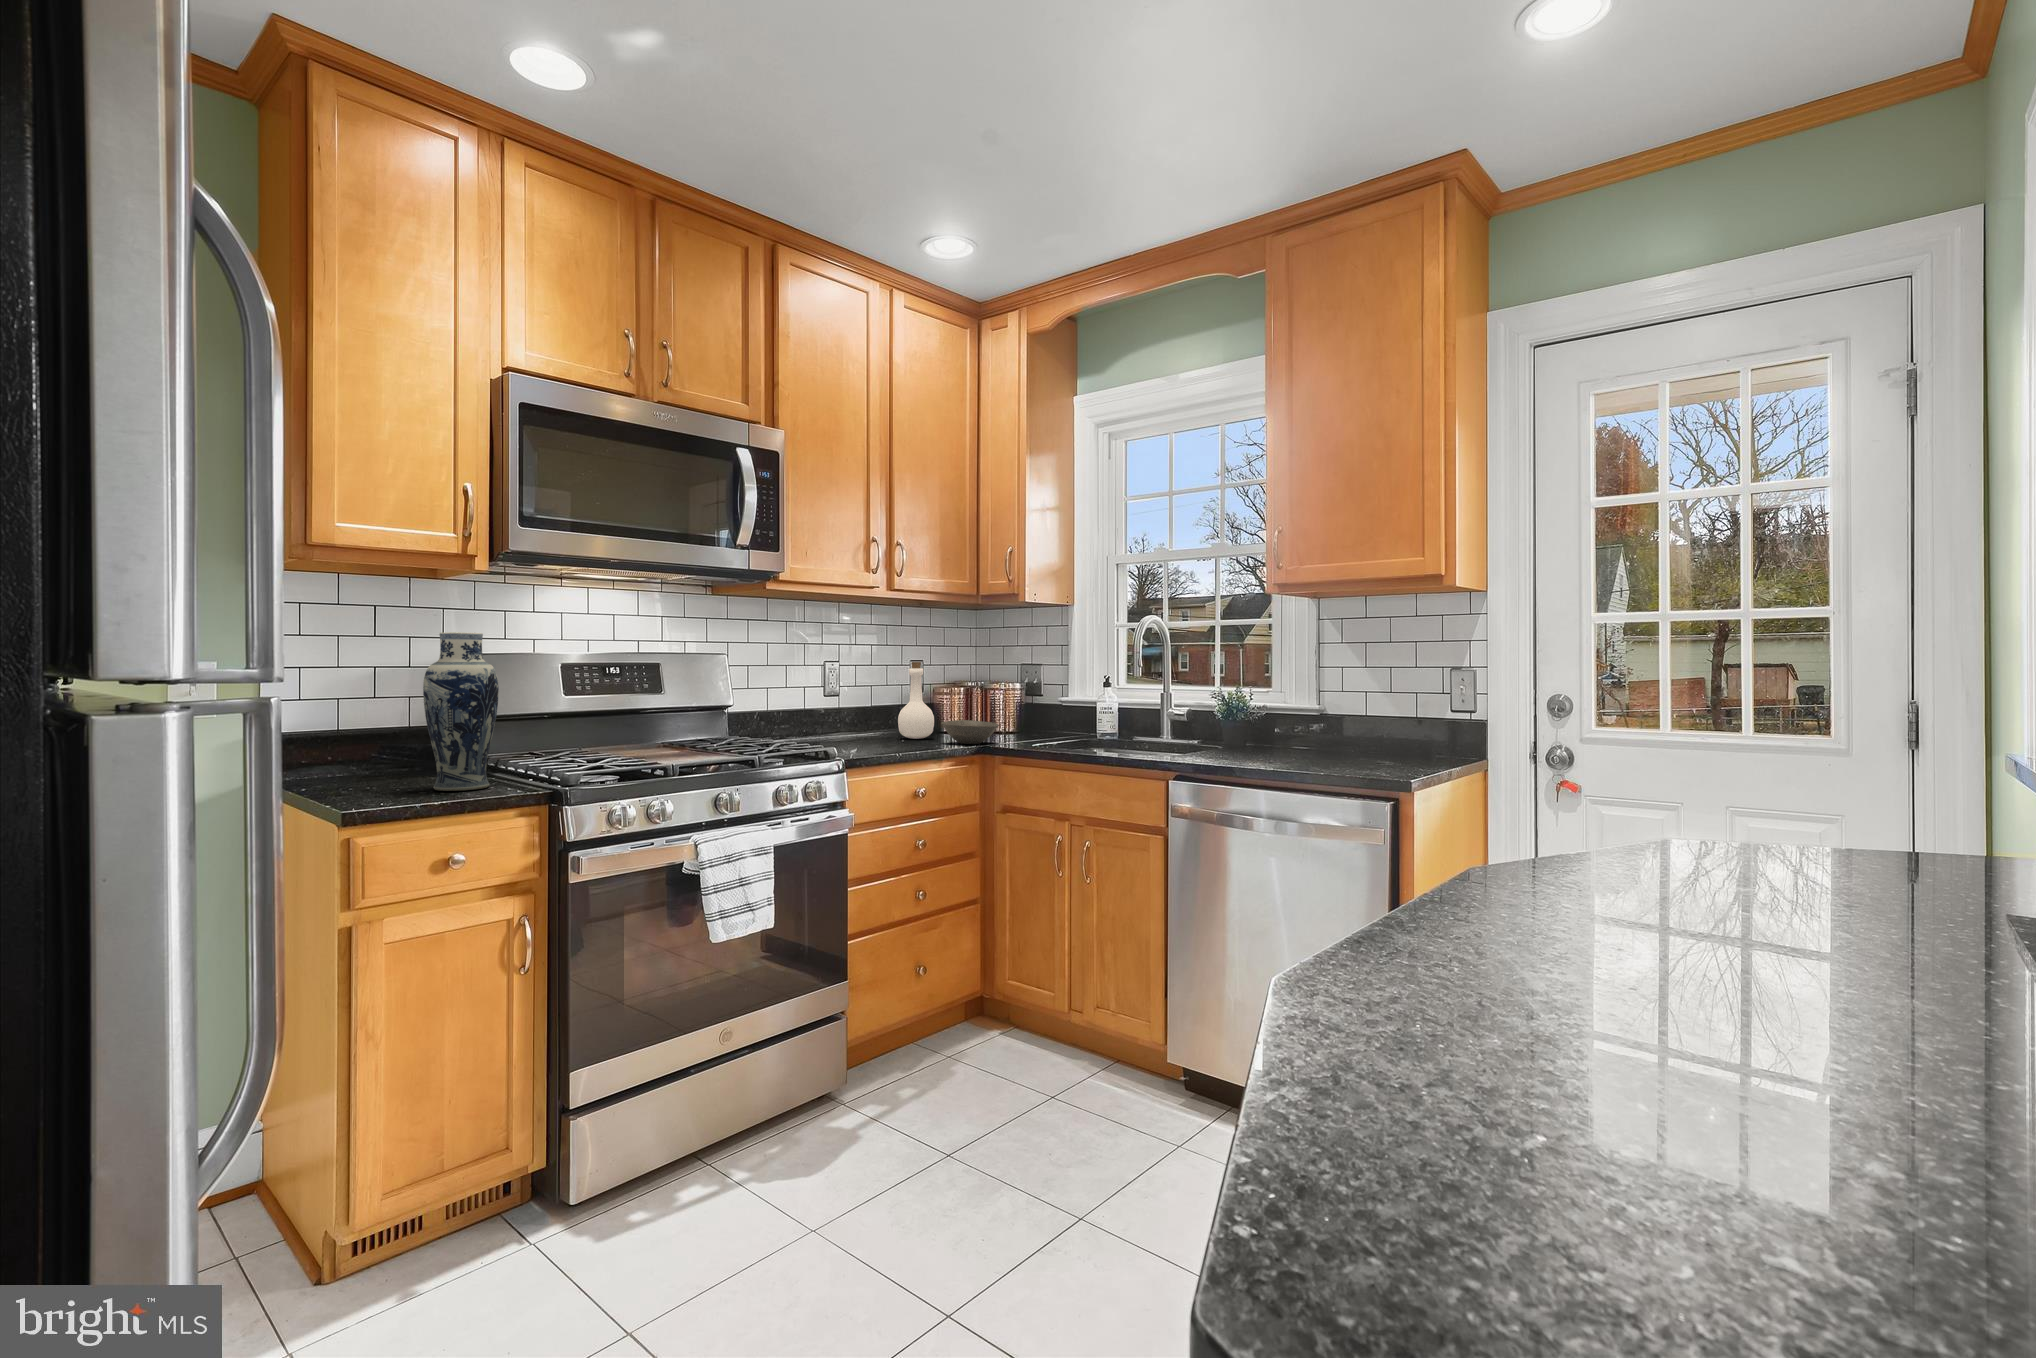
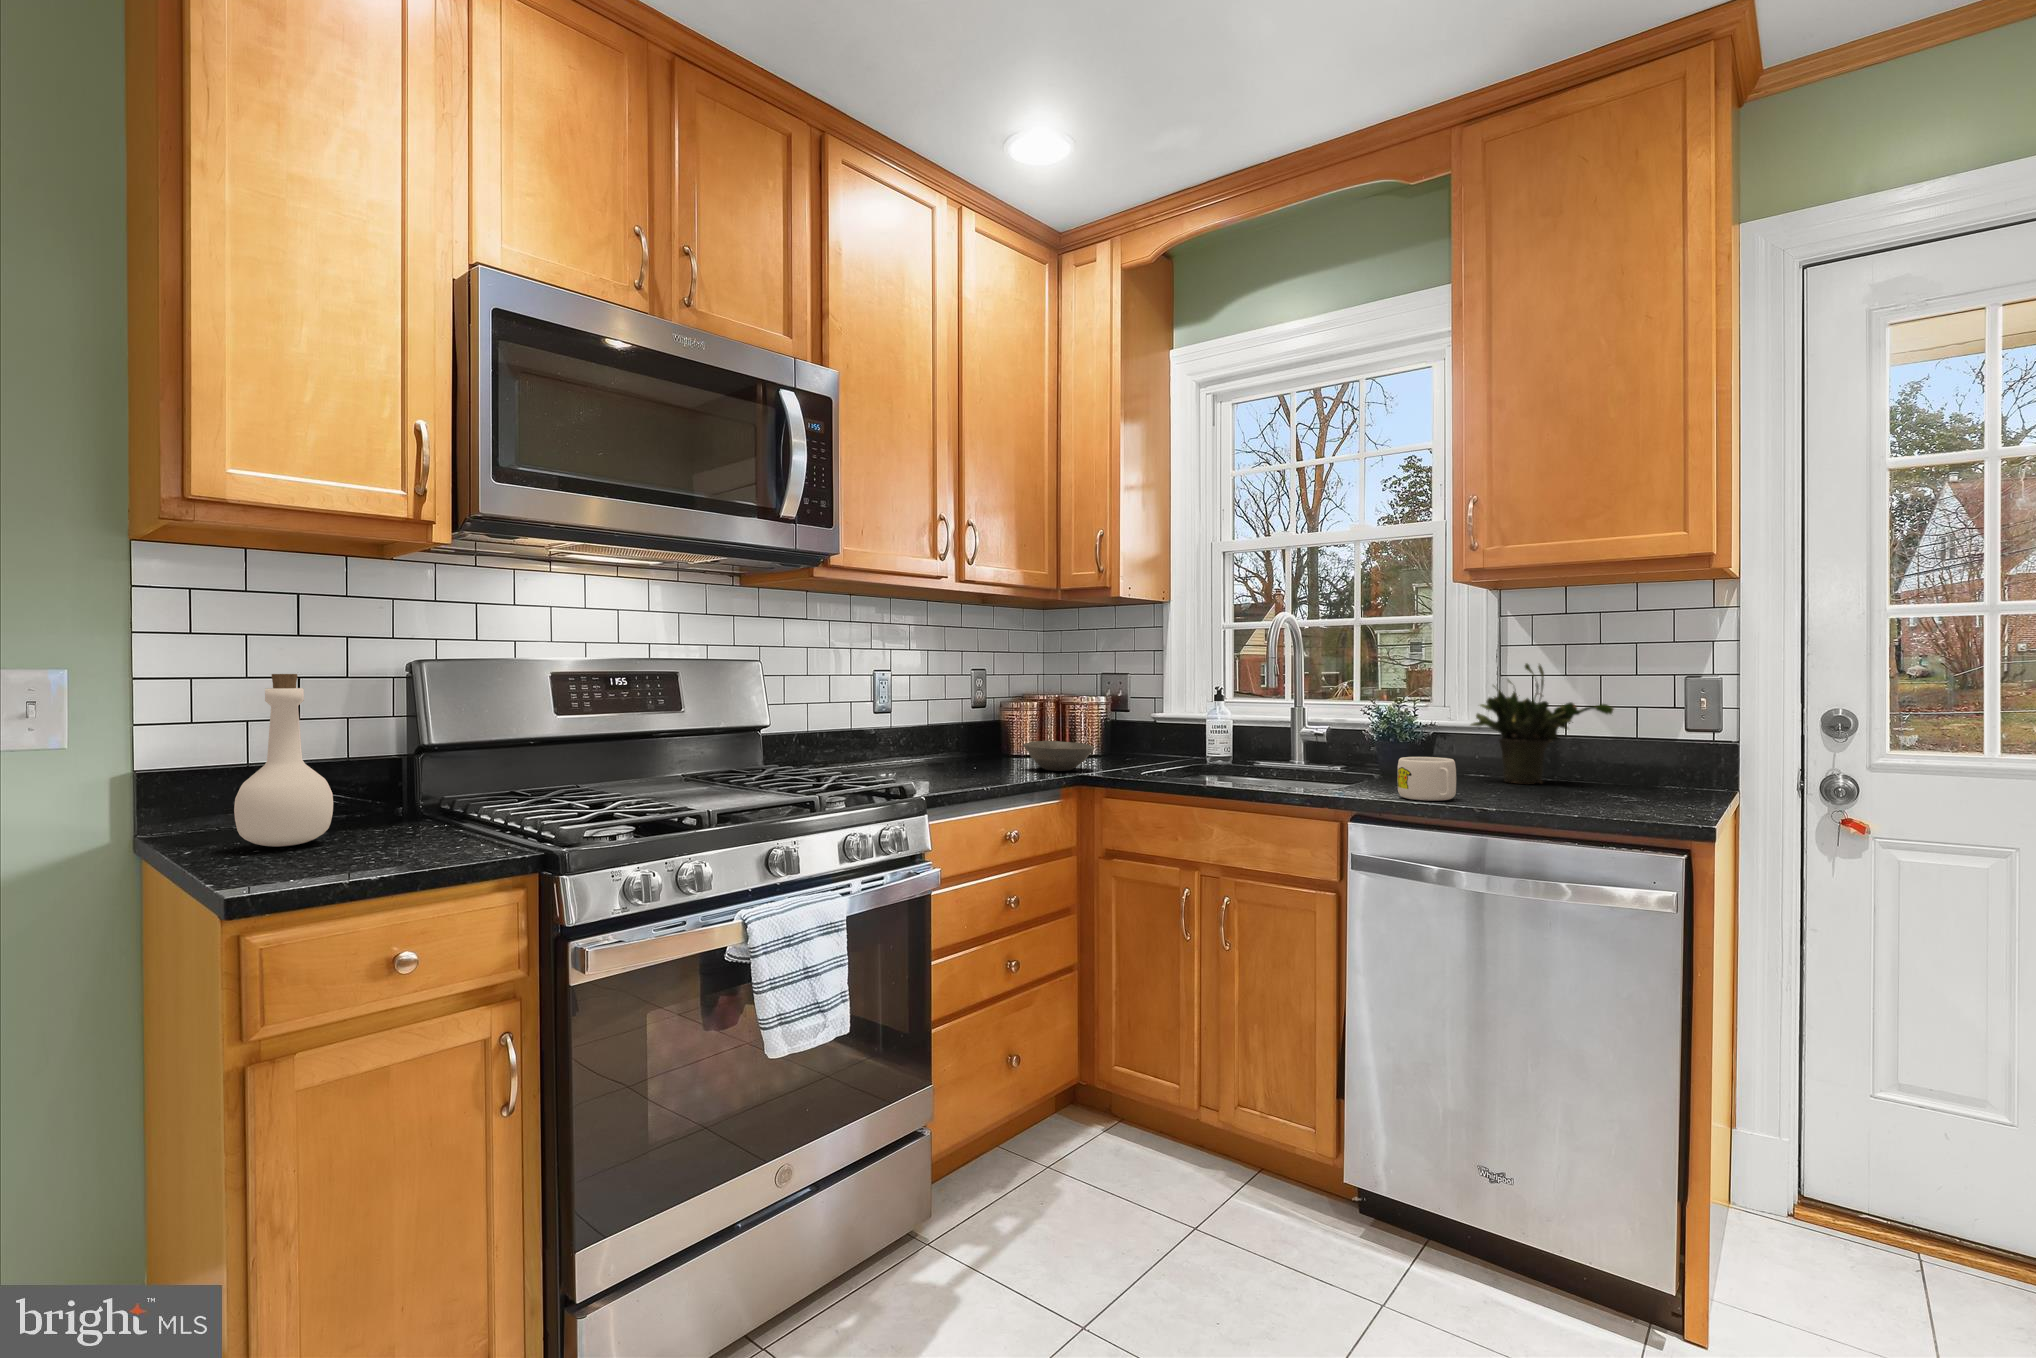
vase: present [423,632,499,791] -> none [359,628,468,856]
potted plant: none [1291,658,1399,754] -> present [1471,664,1614,783]
bottle: present [898,662,934,739] -> present [234,674,333,847]
mug: none [1207,731,1249,764] -> present [1397,757,1456,801]

